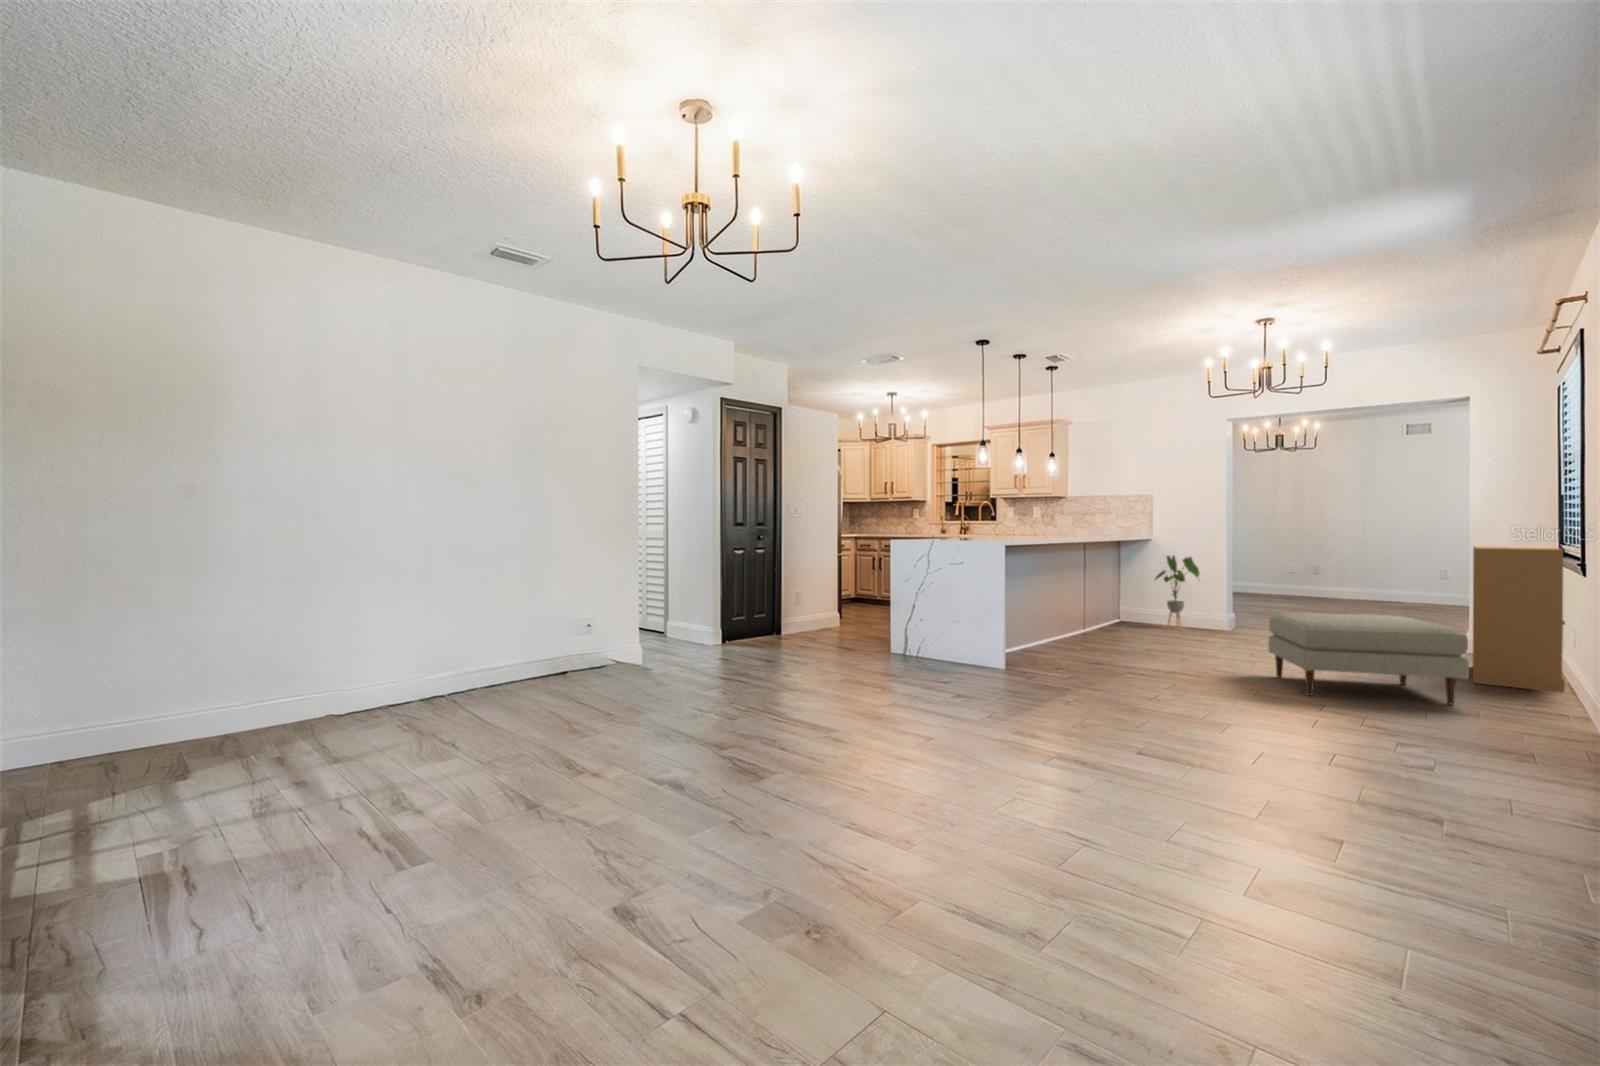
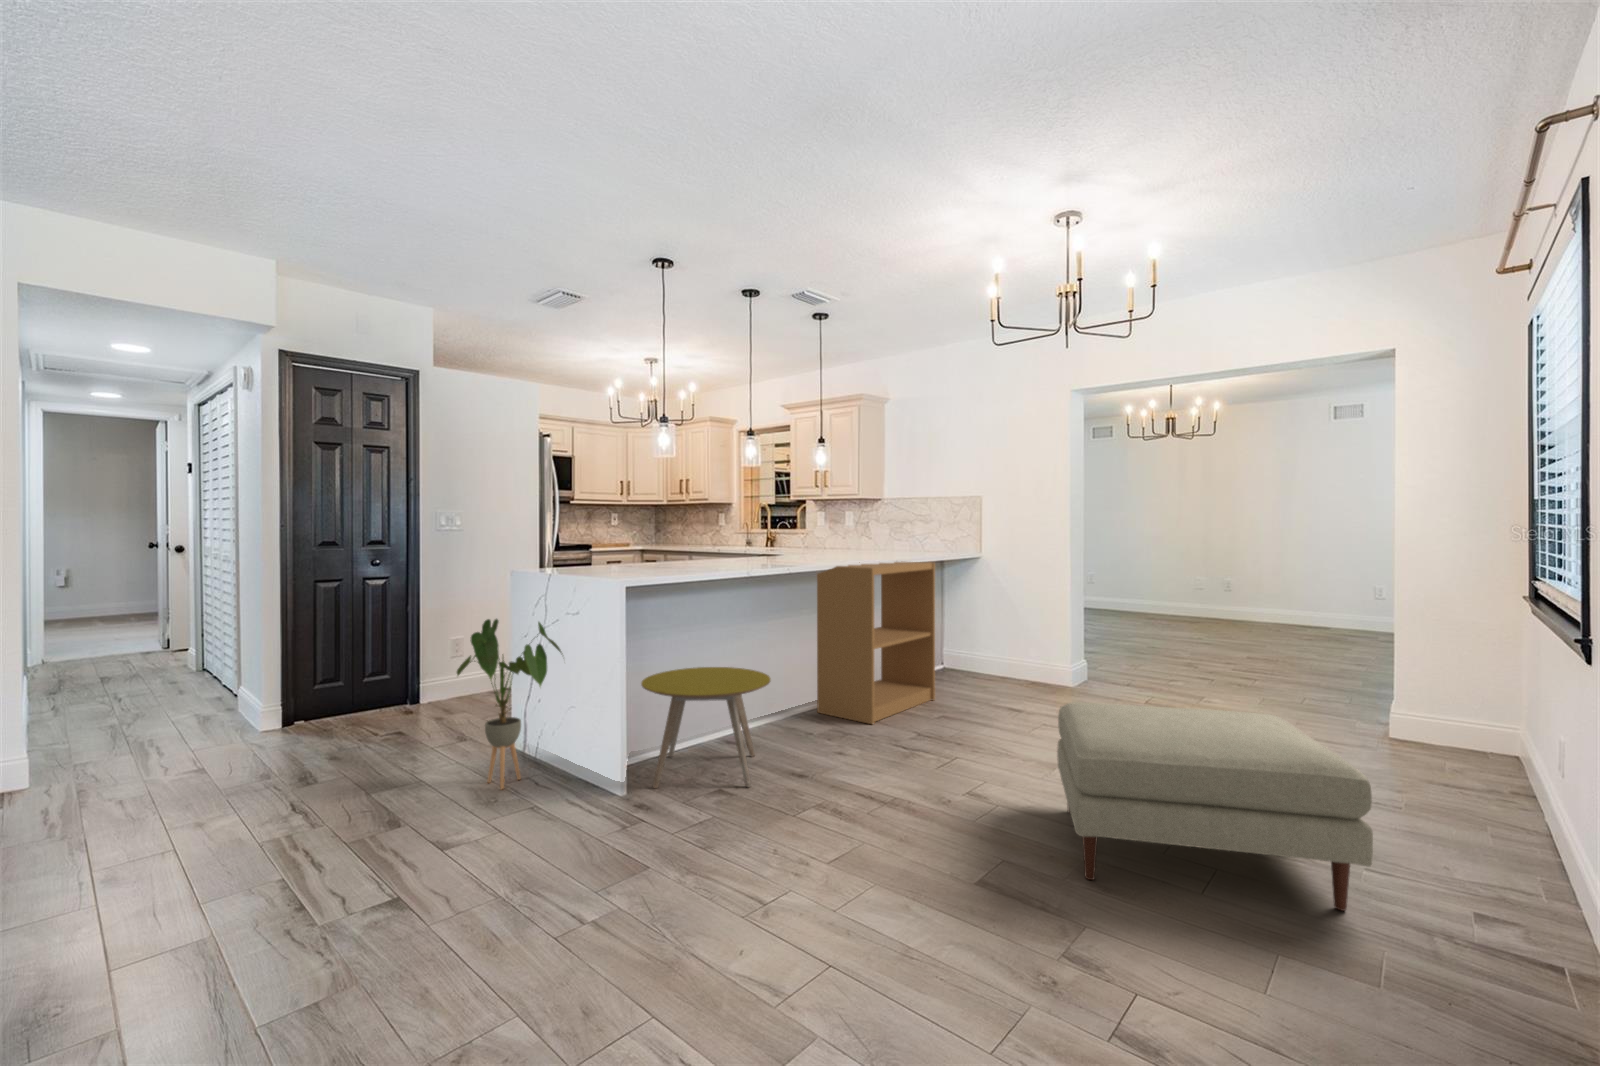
bookshelf: present [1473,546,1565,693] -> present [817,562,935,724]
house plant: present [1156,556,1199,629] -> present [457,619,561,789]
side table: none [994,602,1076,667] -> present [641,667,770,788]

